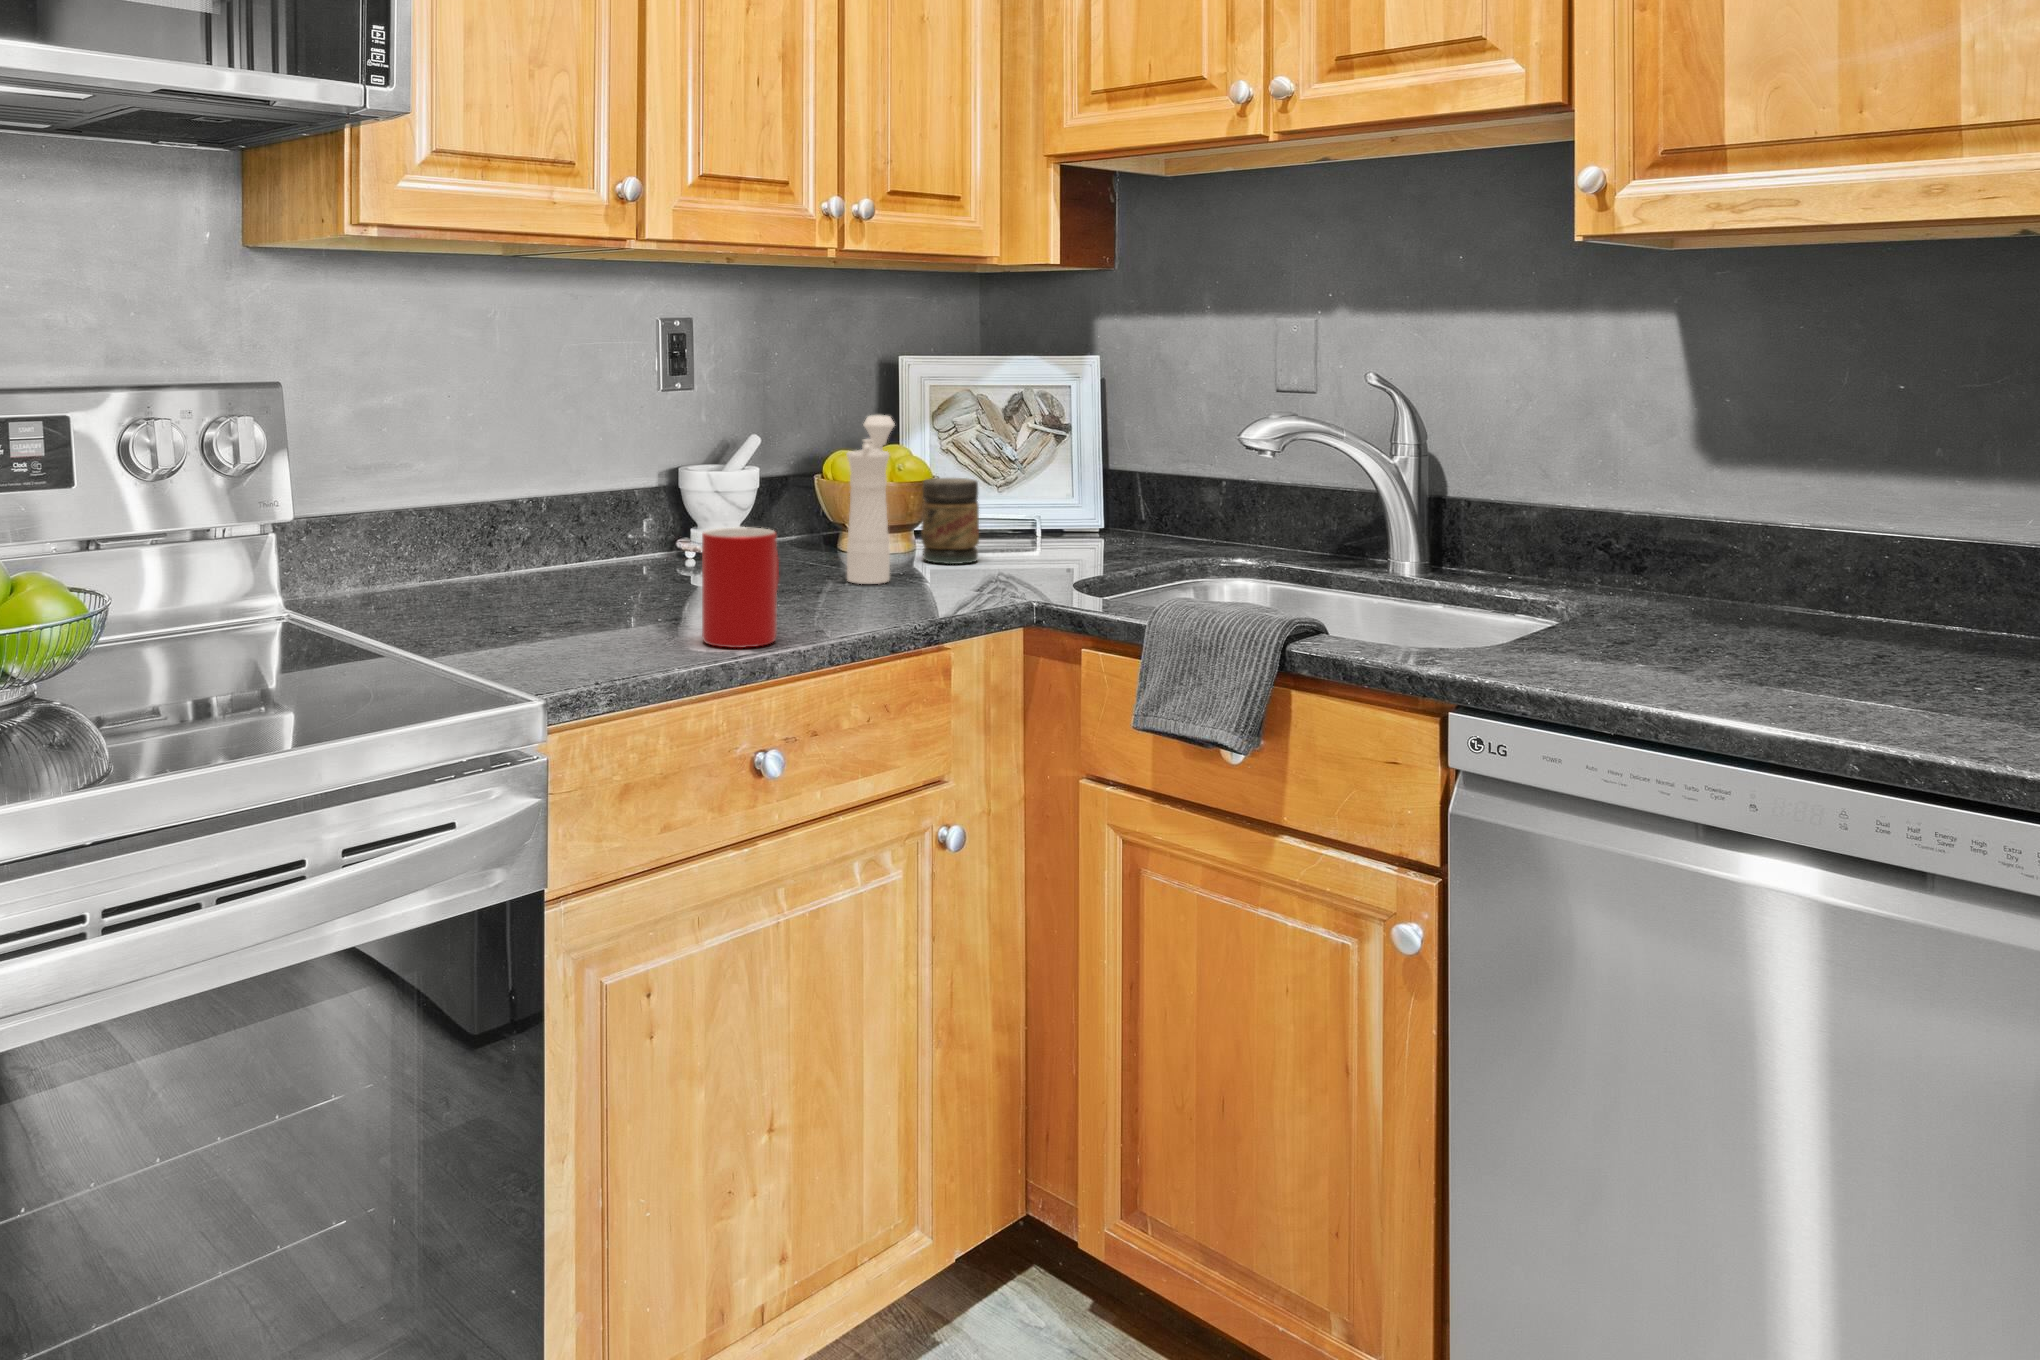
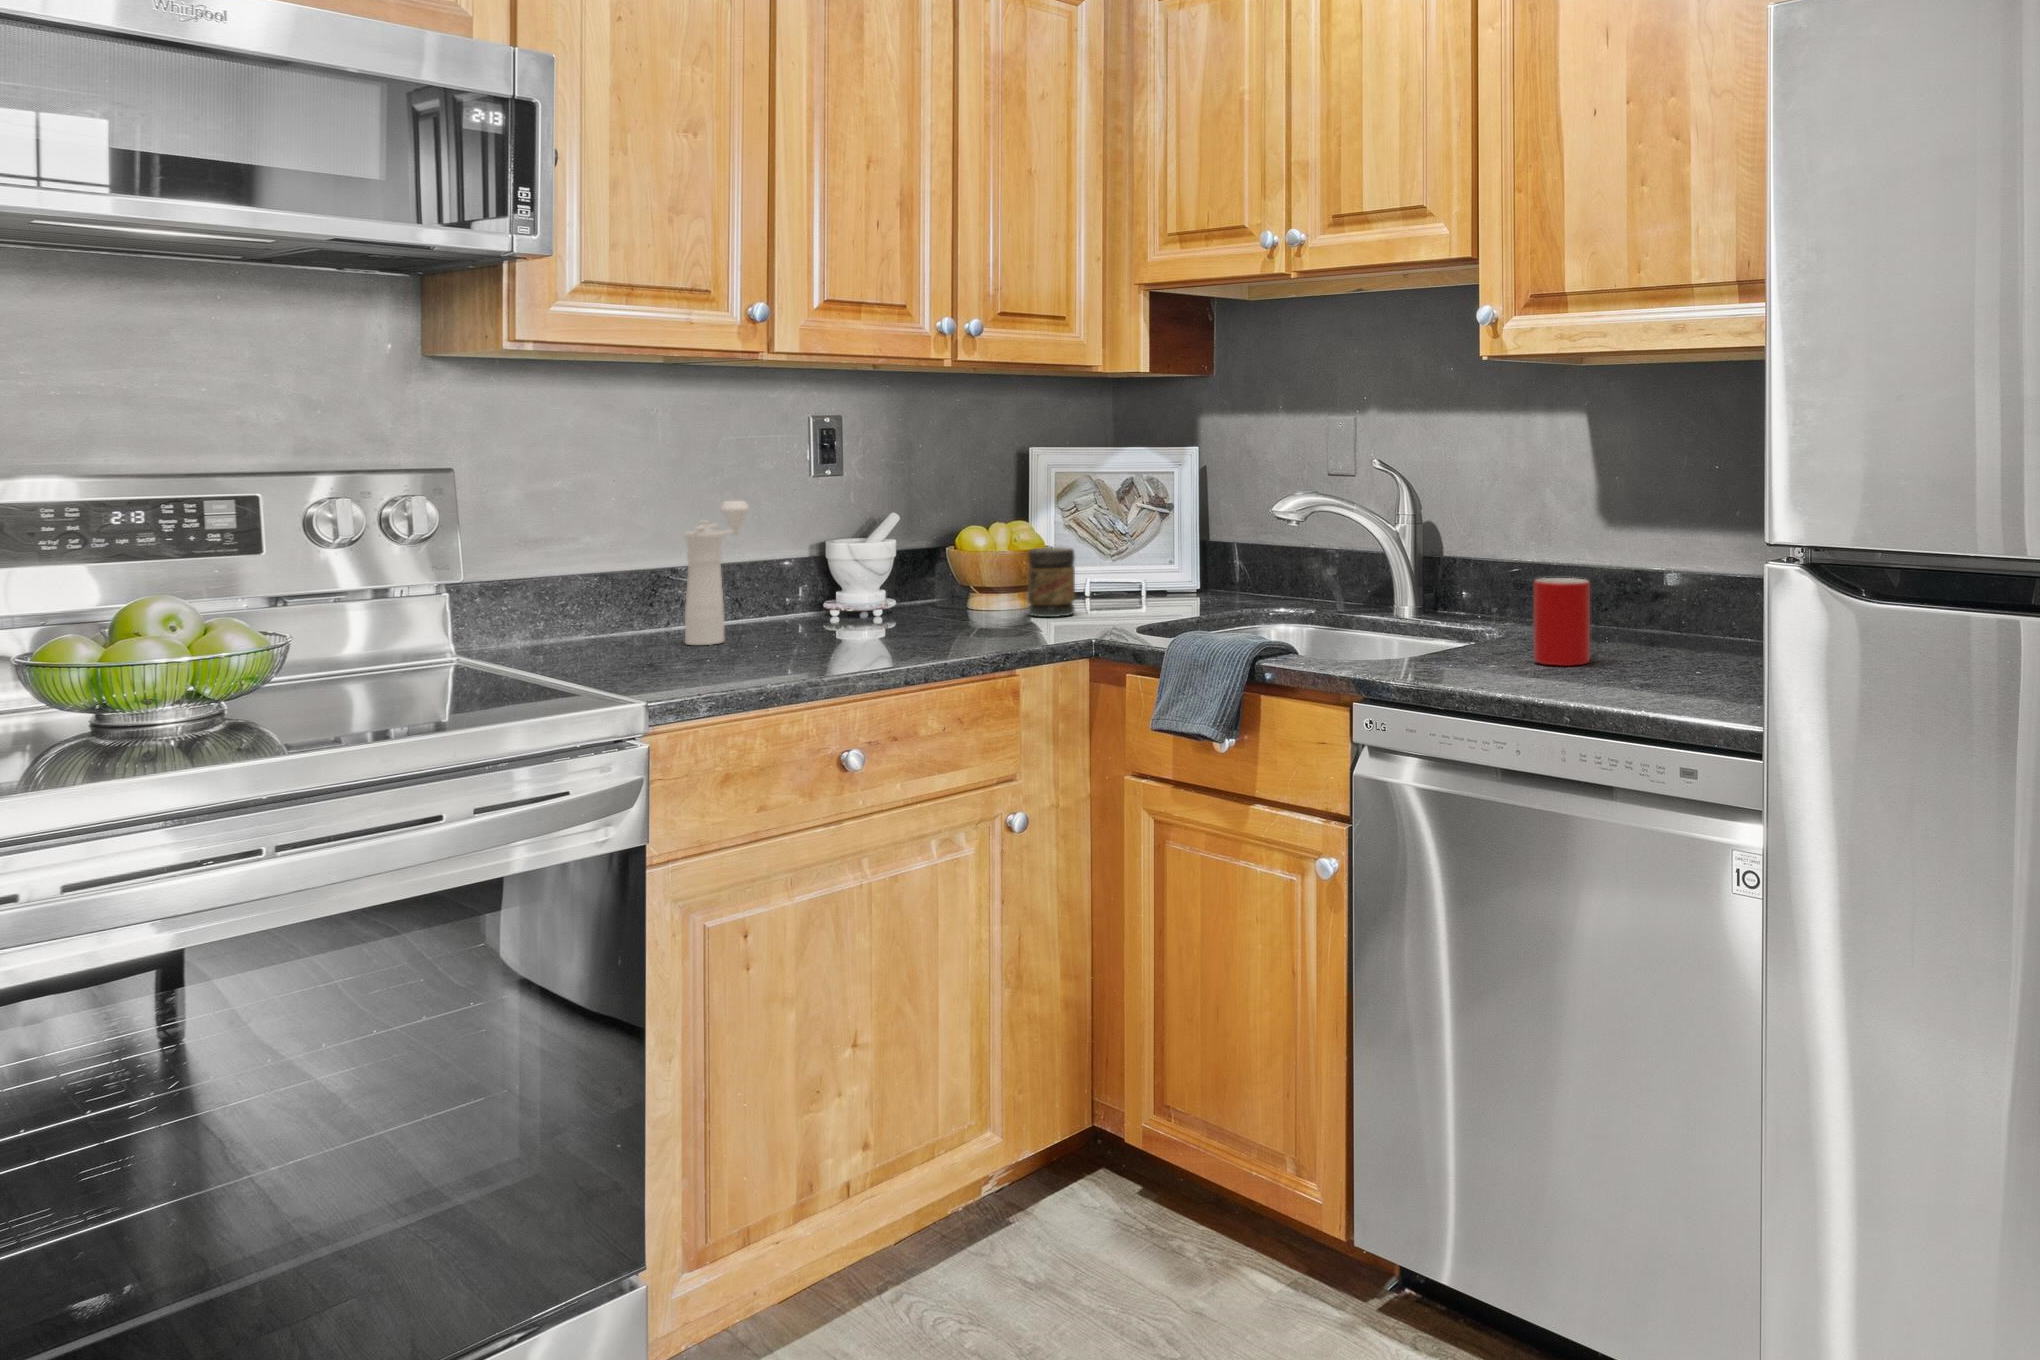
pepper mill: present [846,415,895,584] -> present [685,501,750,645]
cup: present [702,527,779,648] -> present [1534,578,1590,666]

